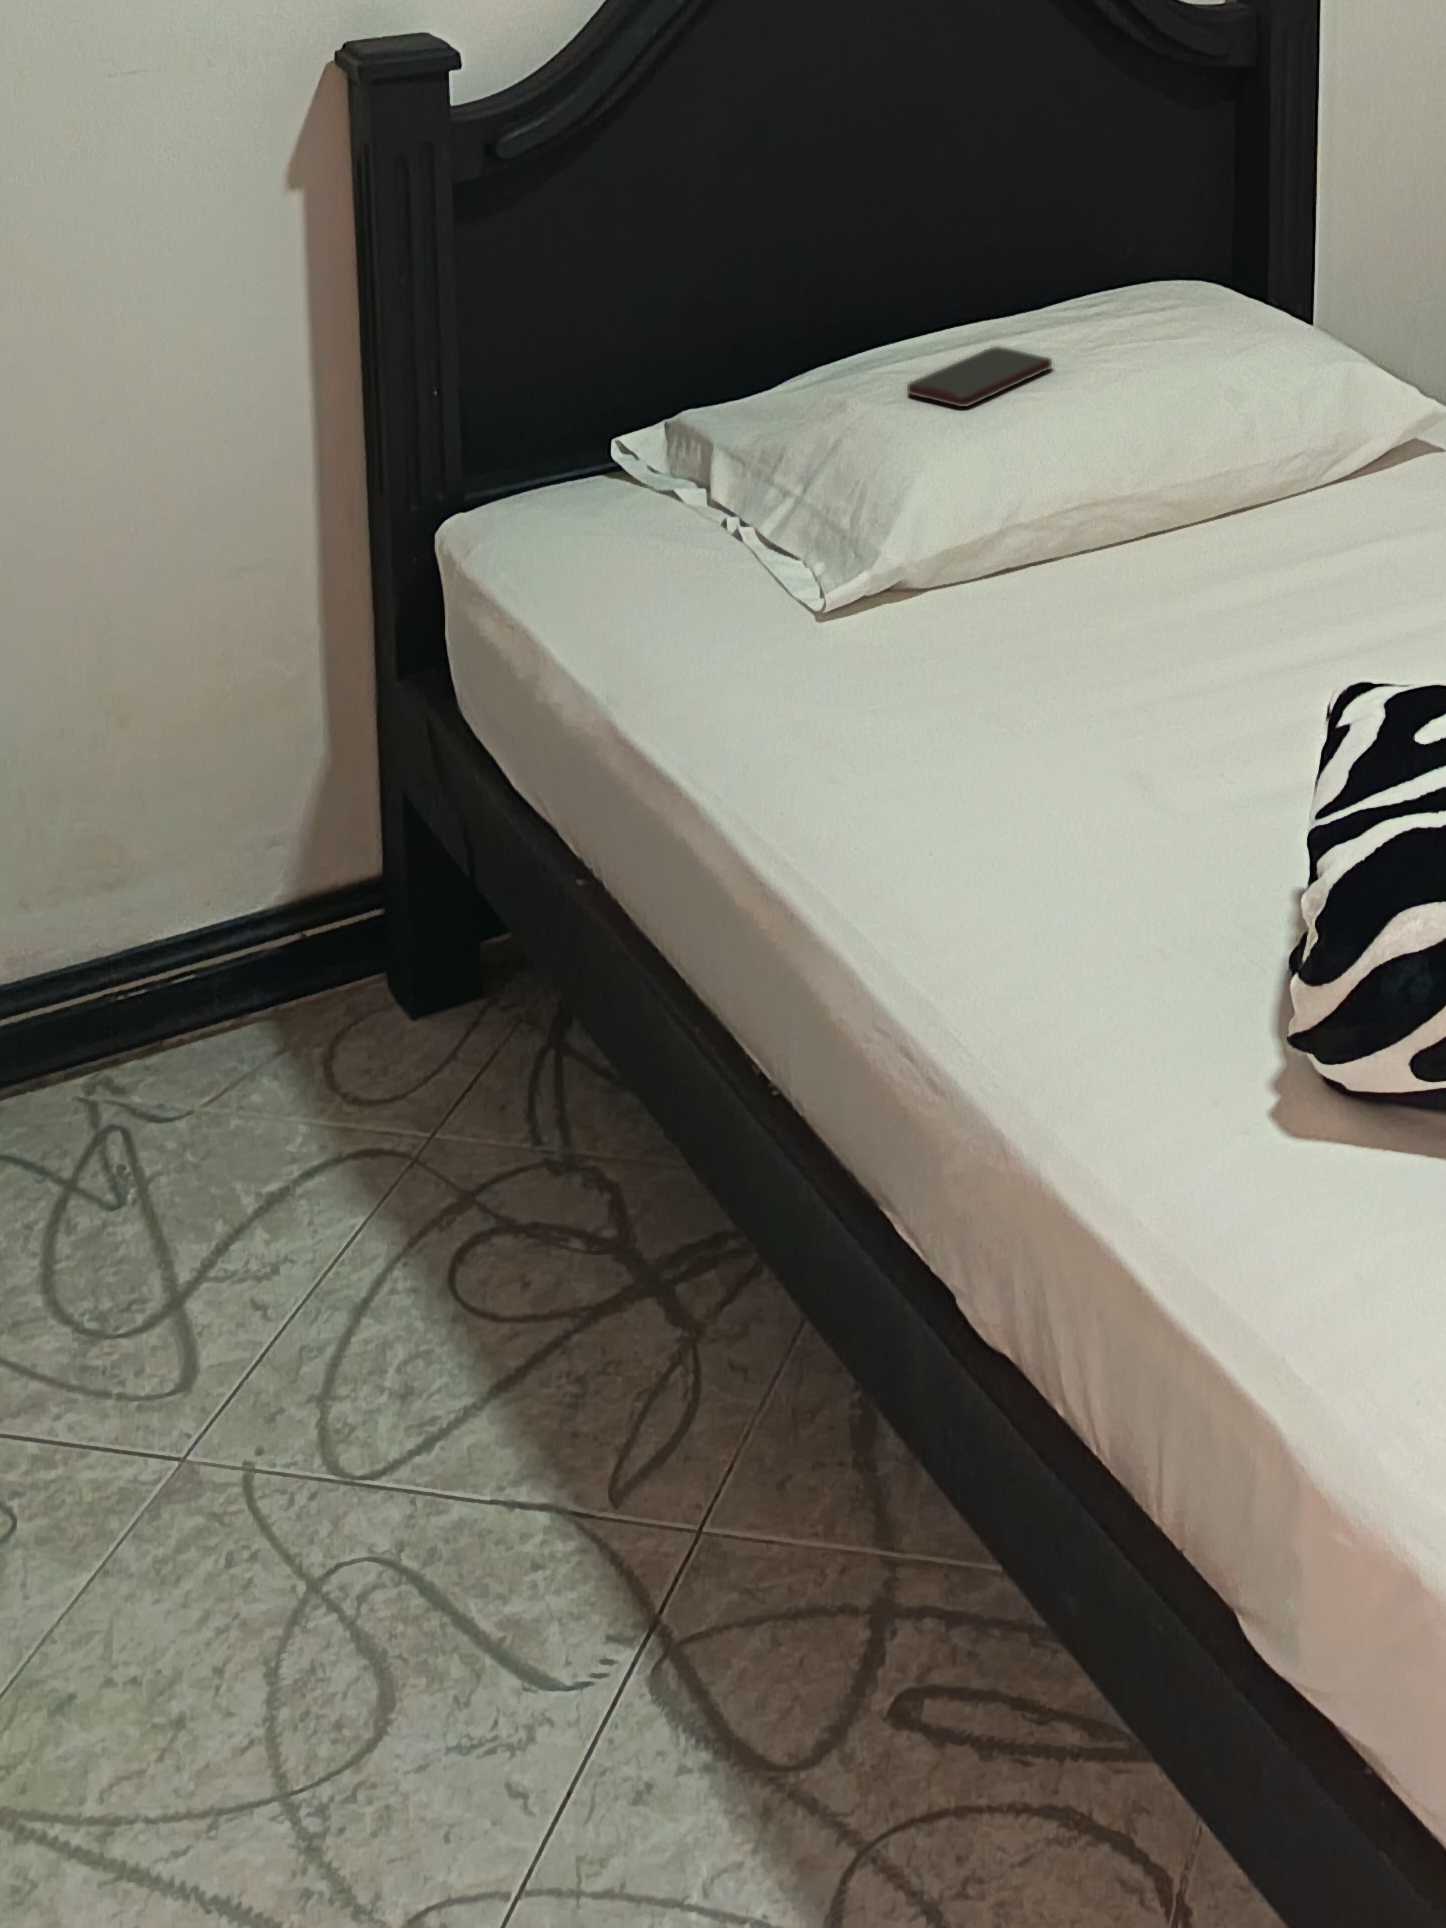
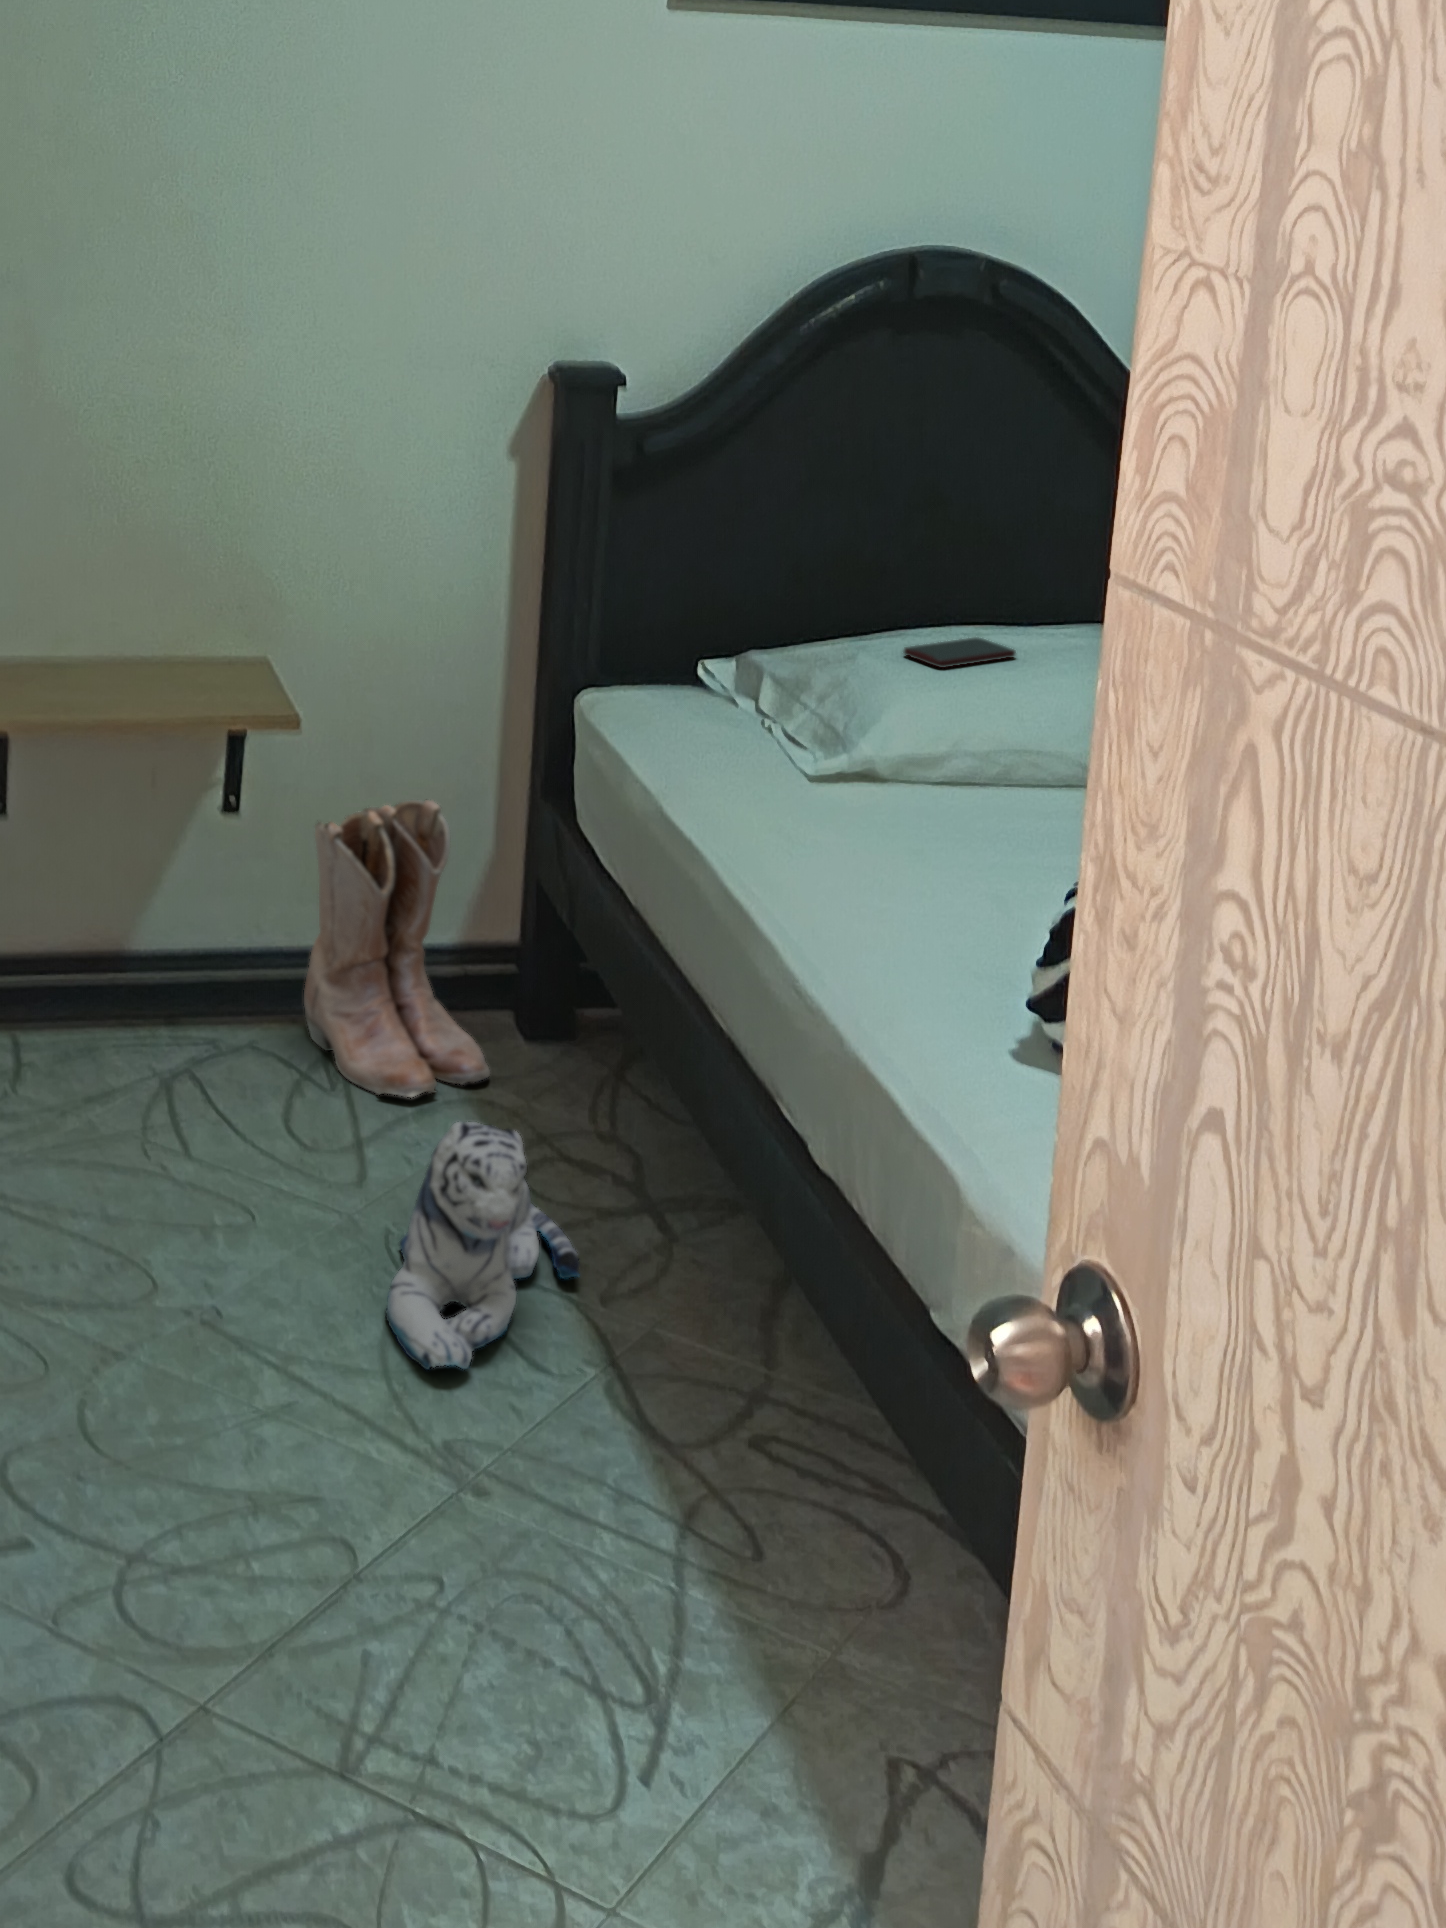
boots: none [39,727,377,1211] -> present [304,799,490,1097]
plush toy: none [281,1313,588,1786] -> present [386,1122,580,1370]

